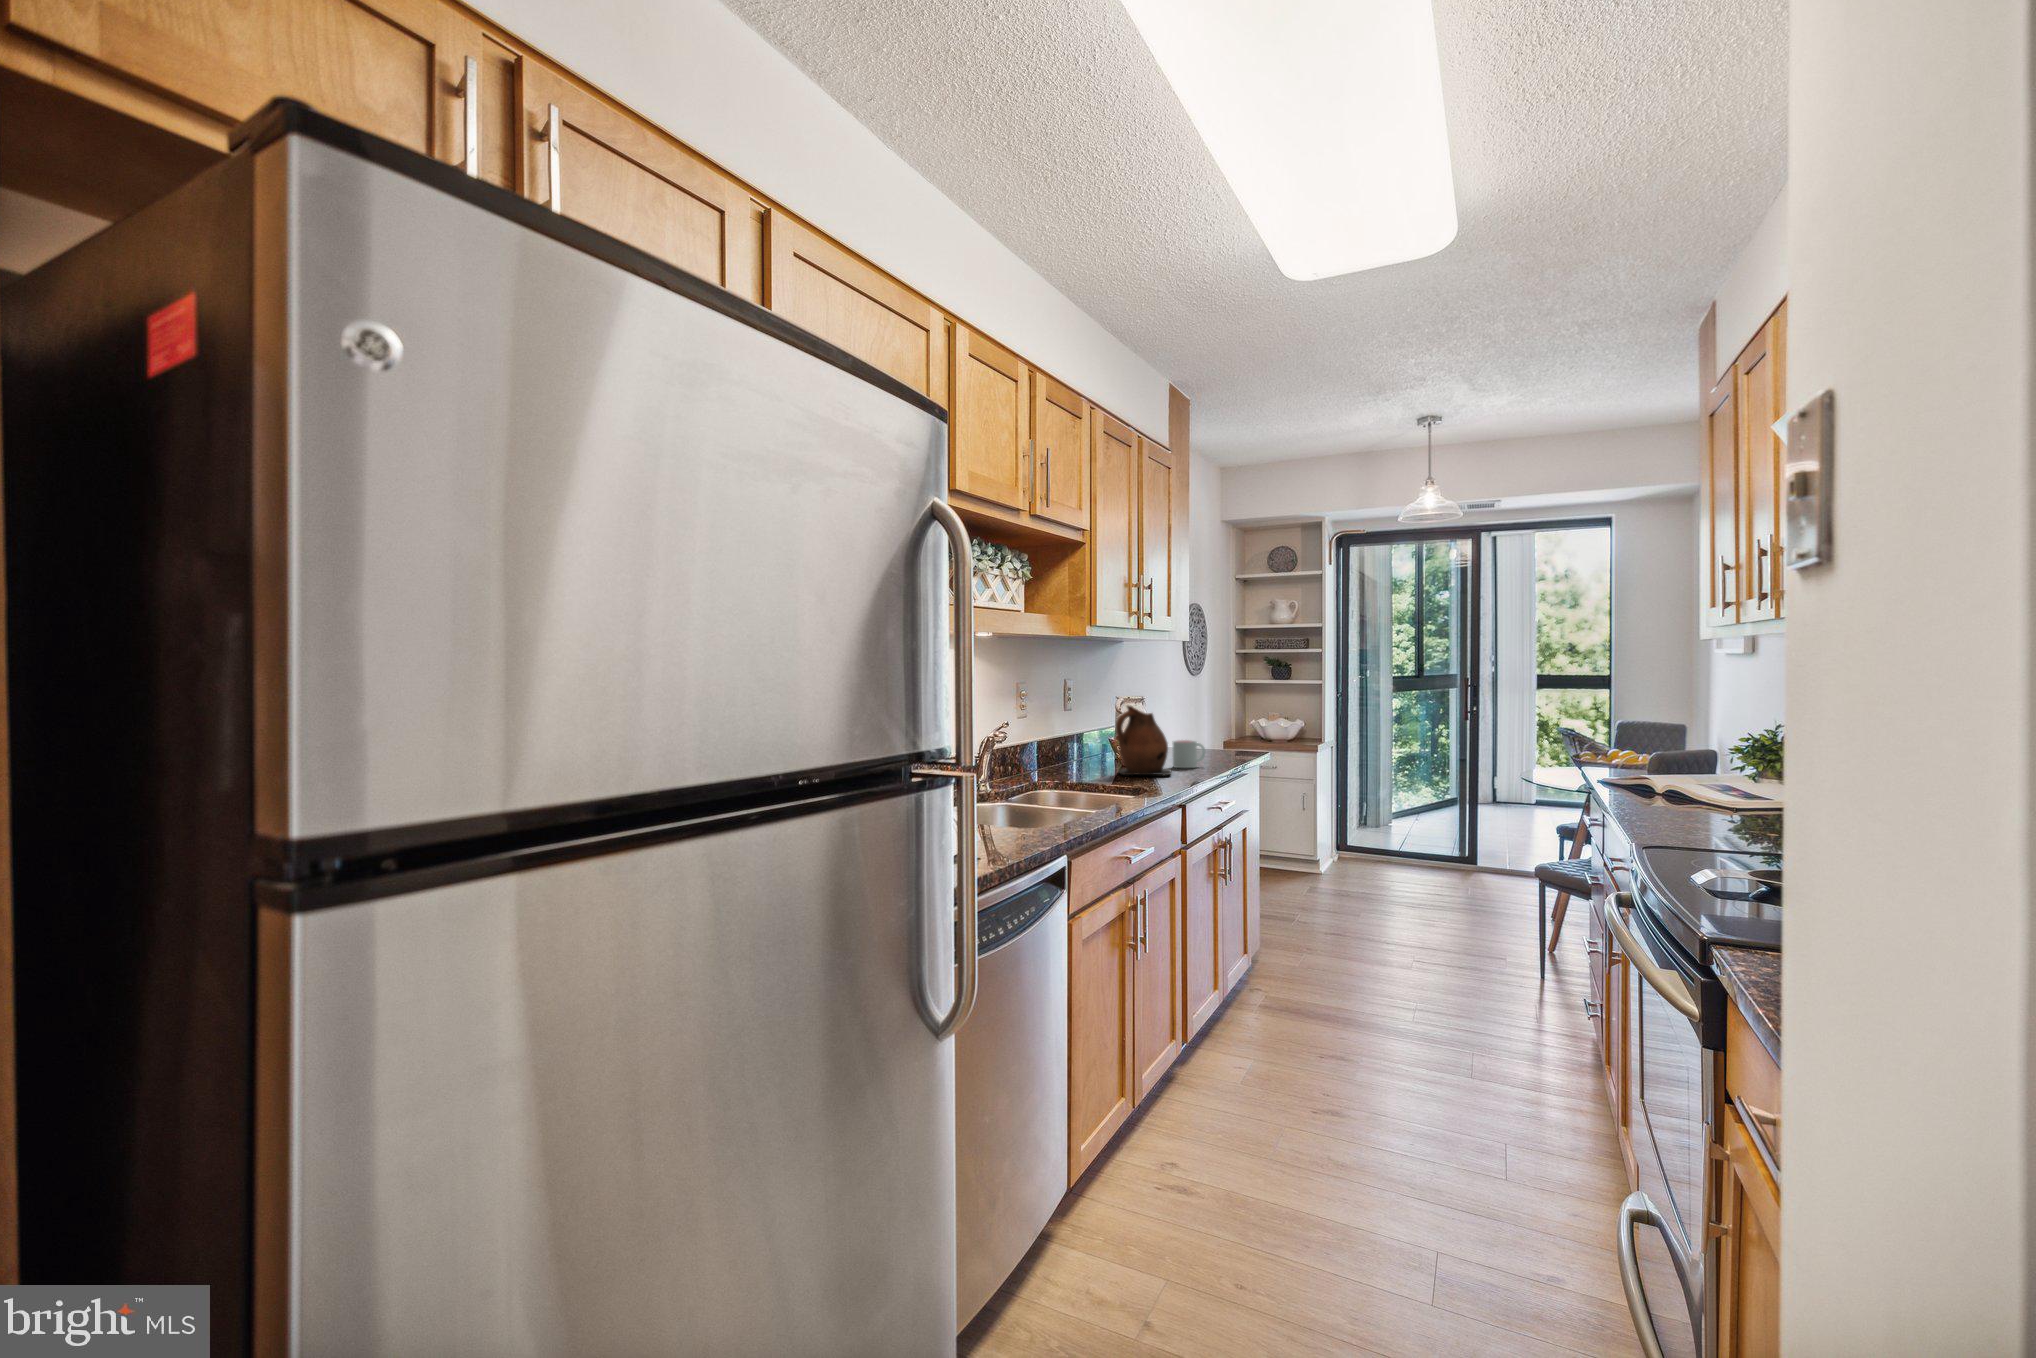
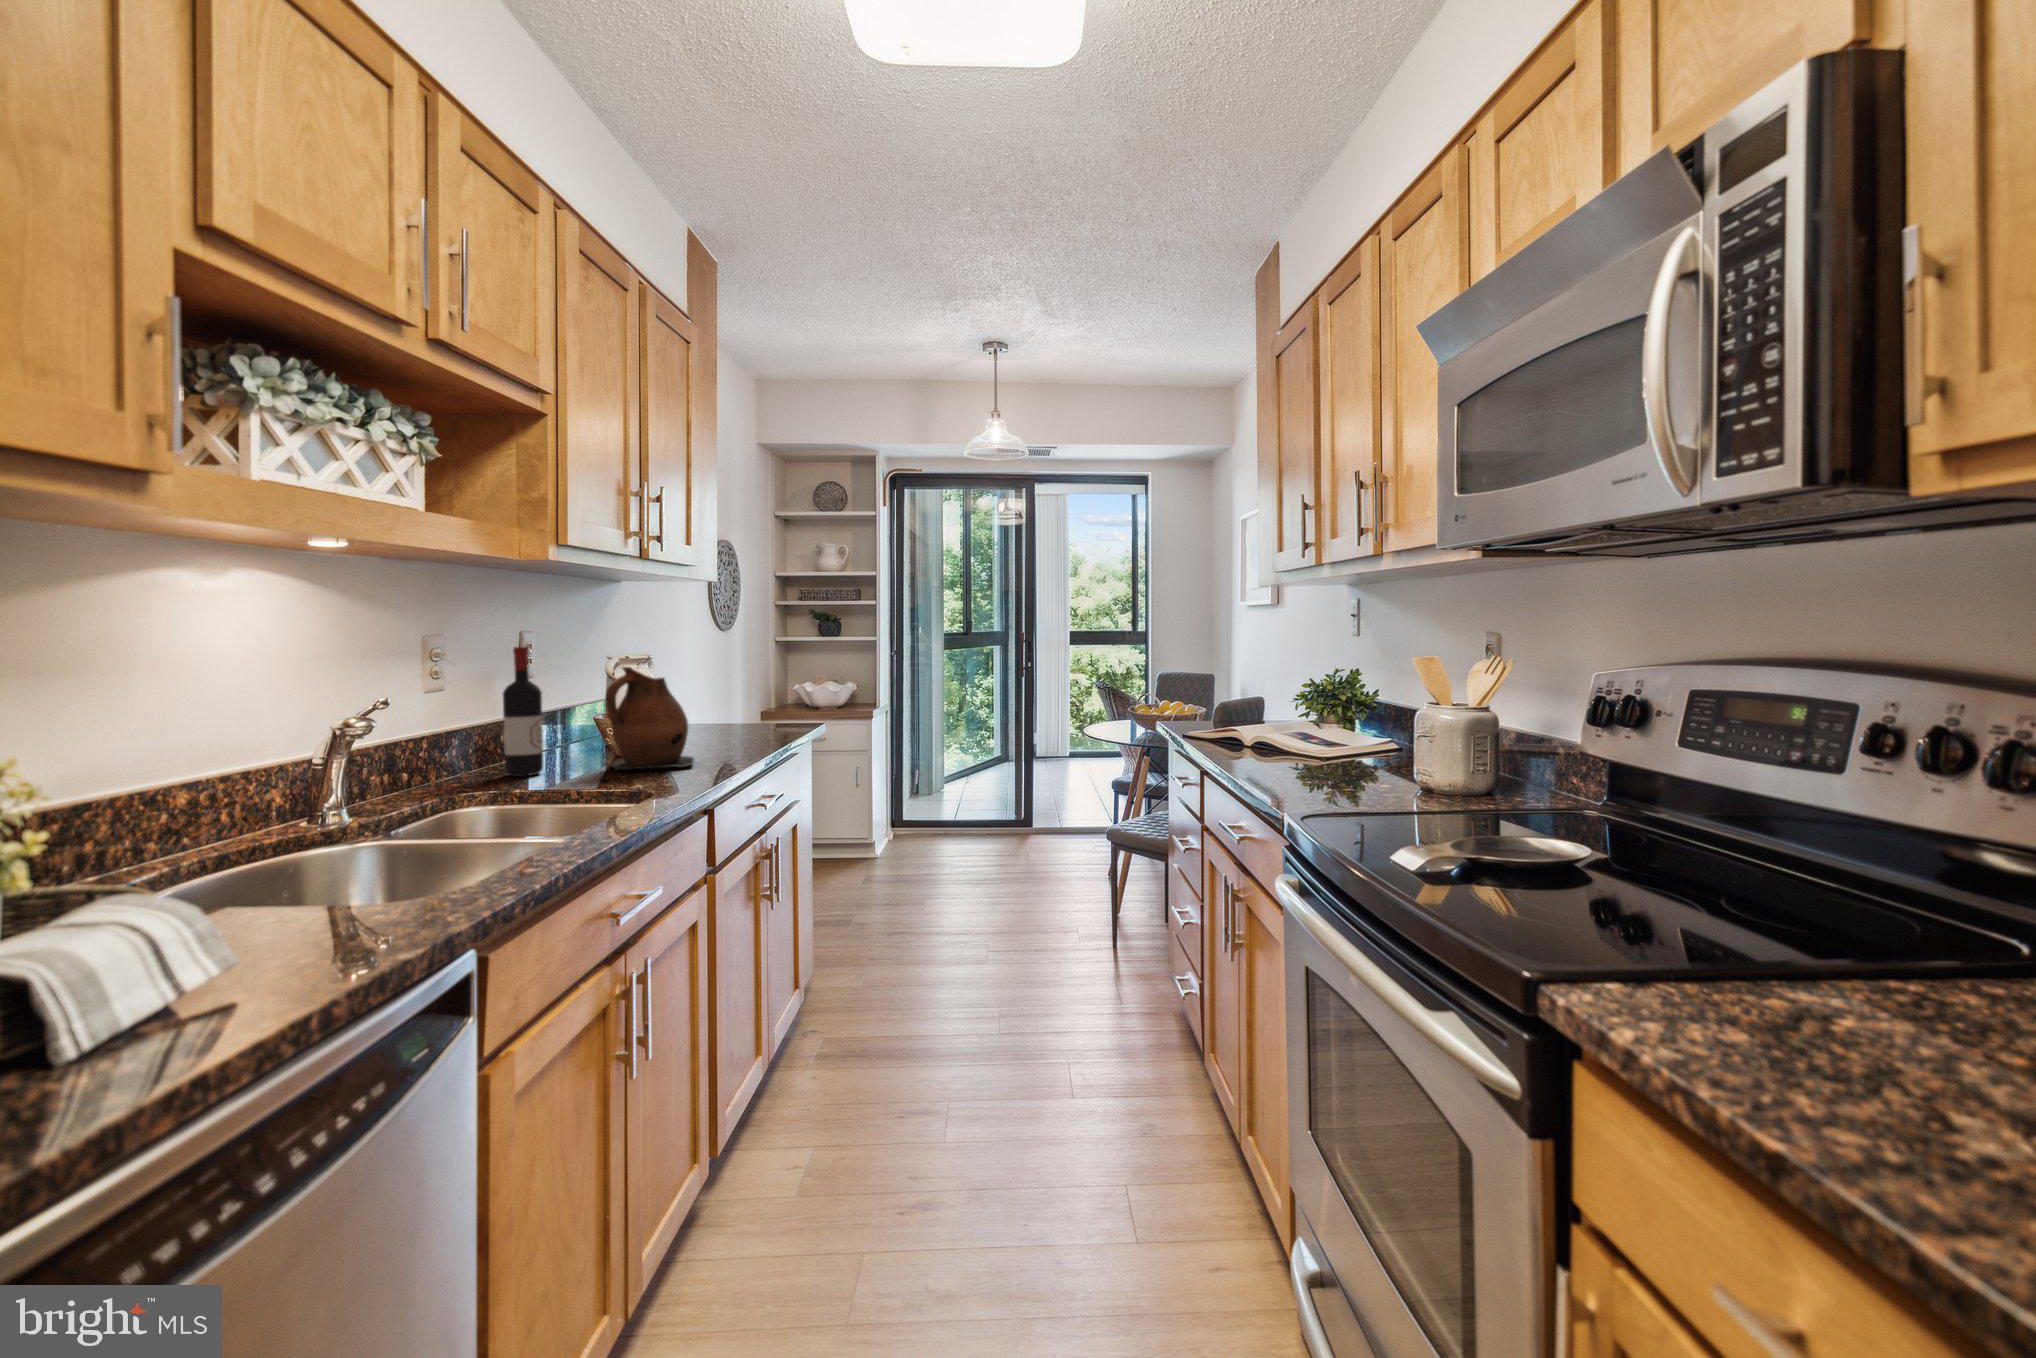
wine bottle: none [1056,692,1078,775] -> present [503,647,543,776]
mug: present [1173,740,1205,768] -> none [696,714,742,753]

